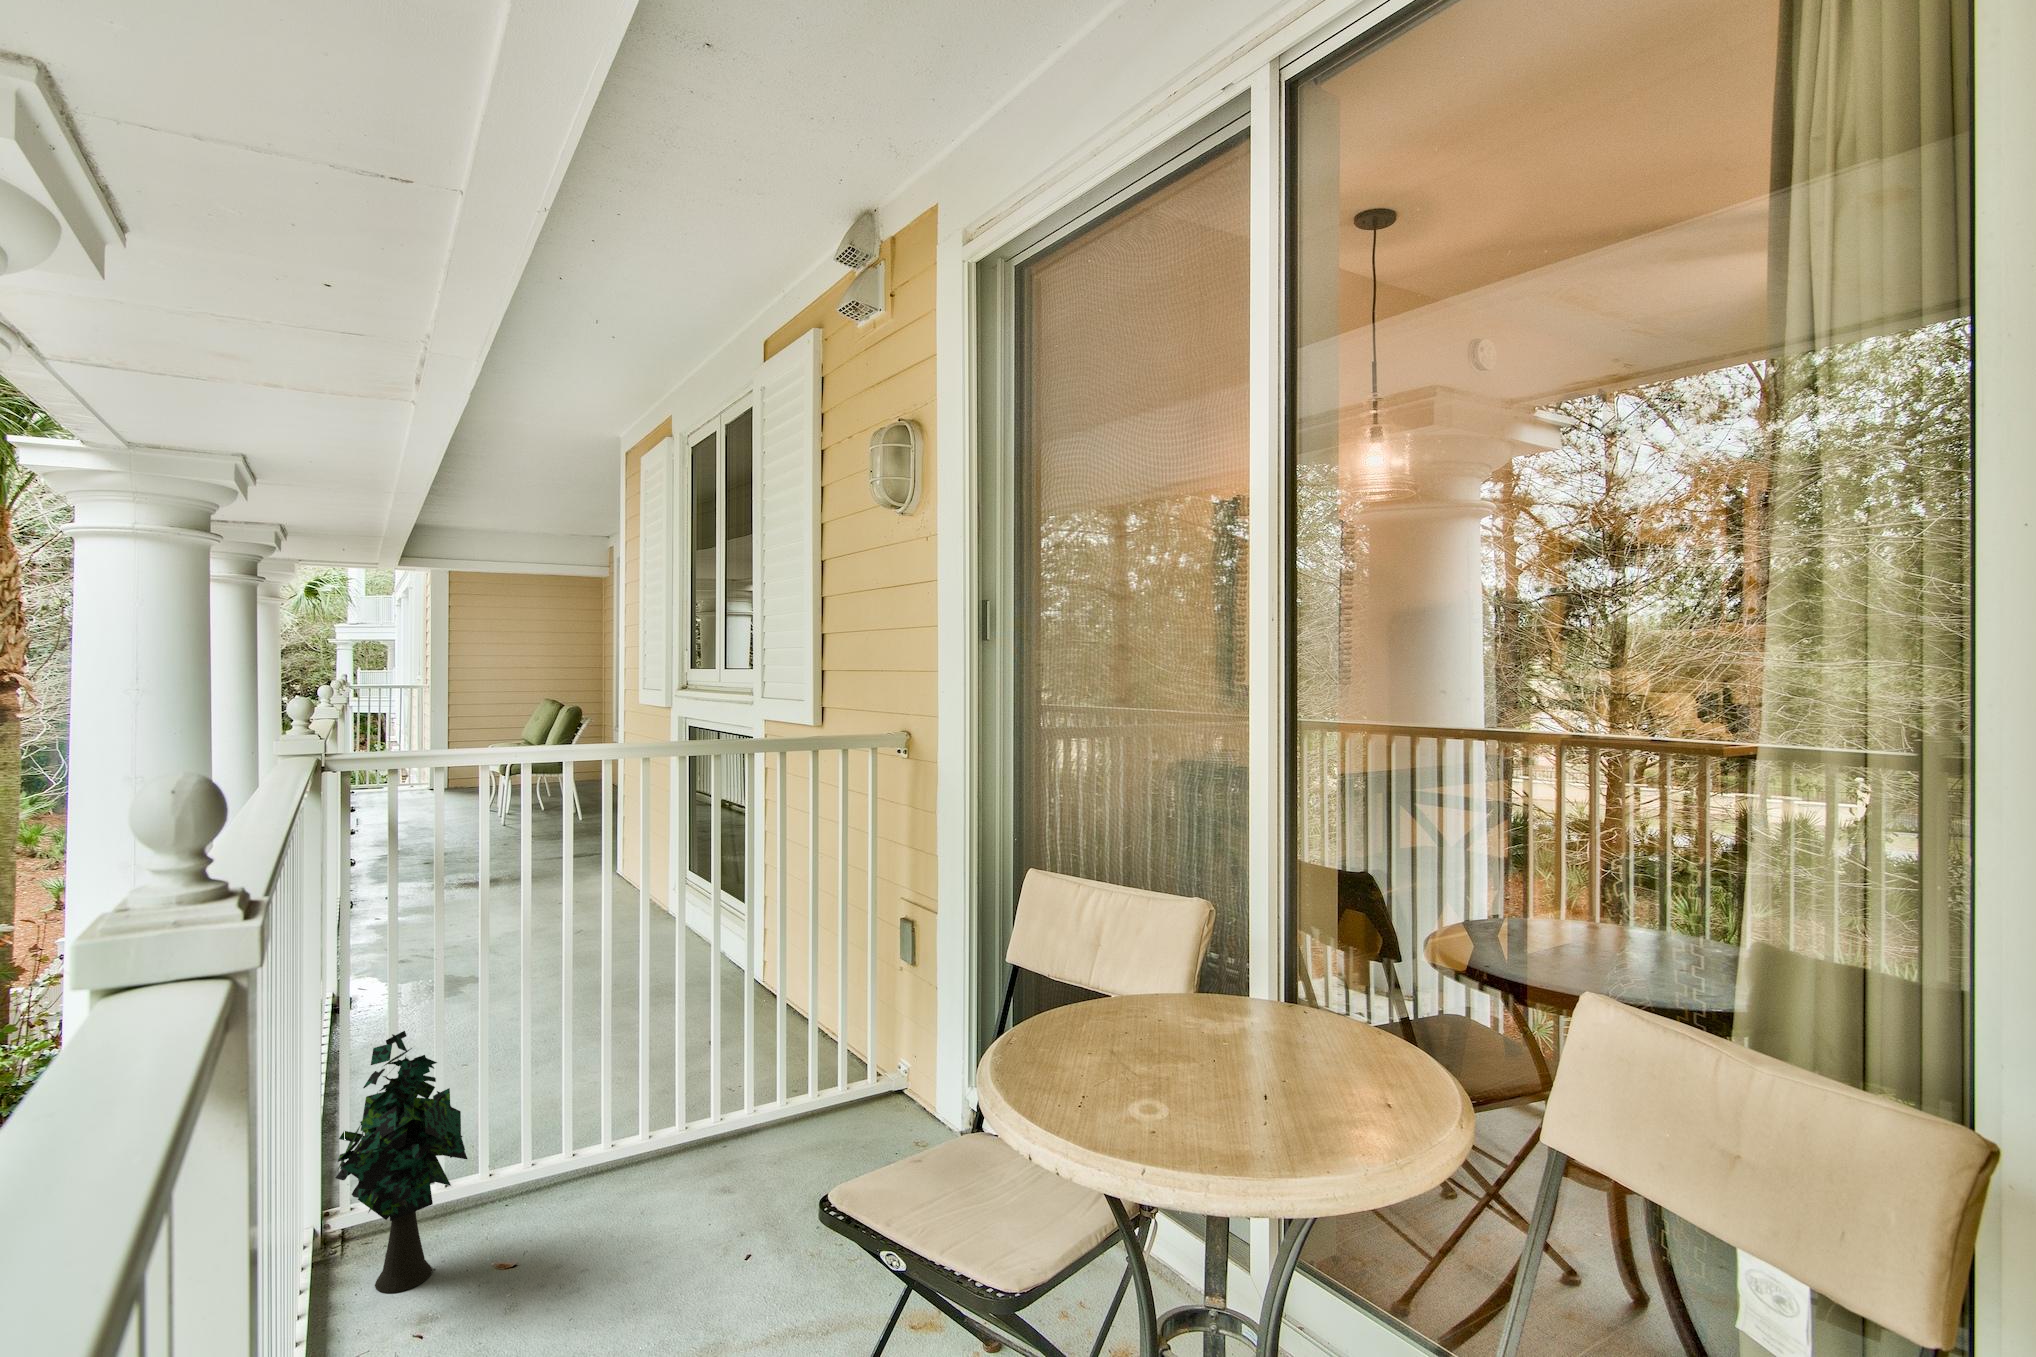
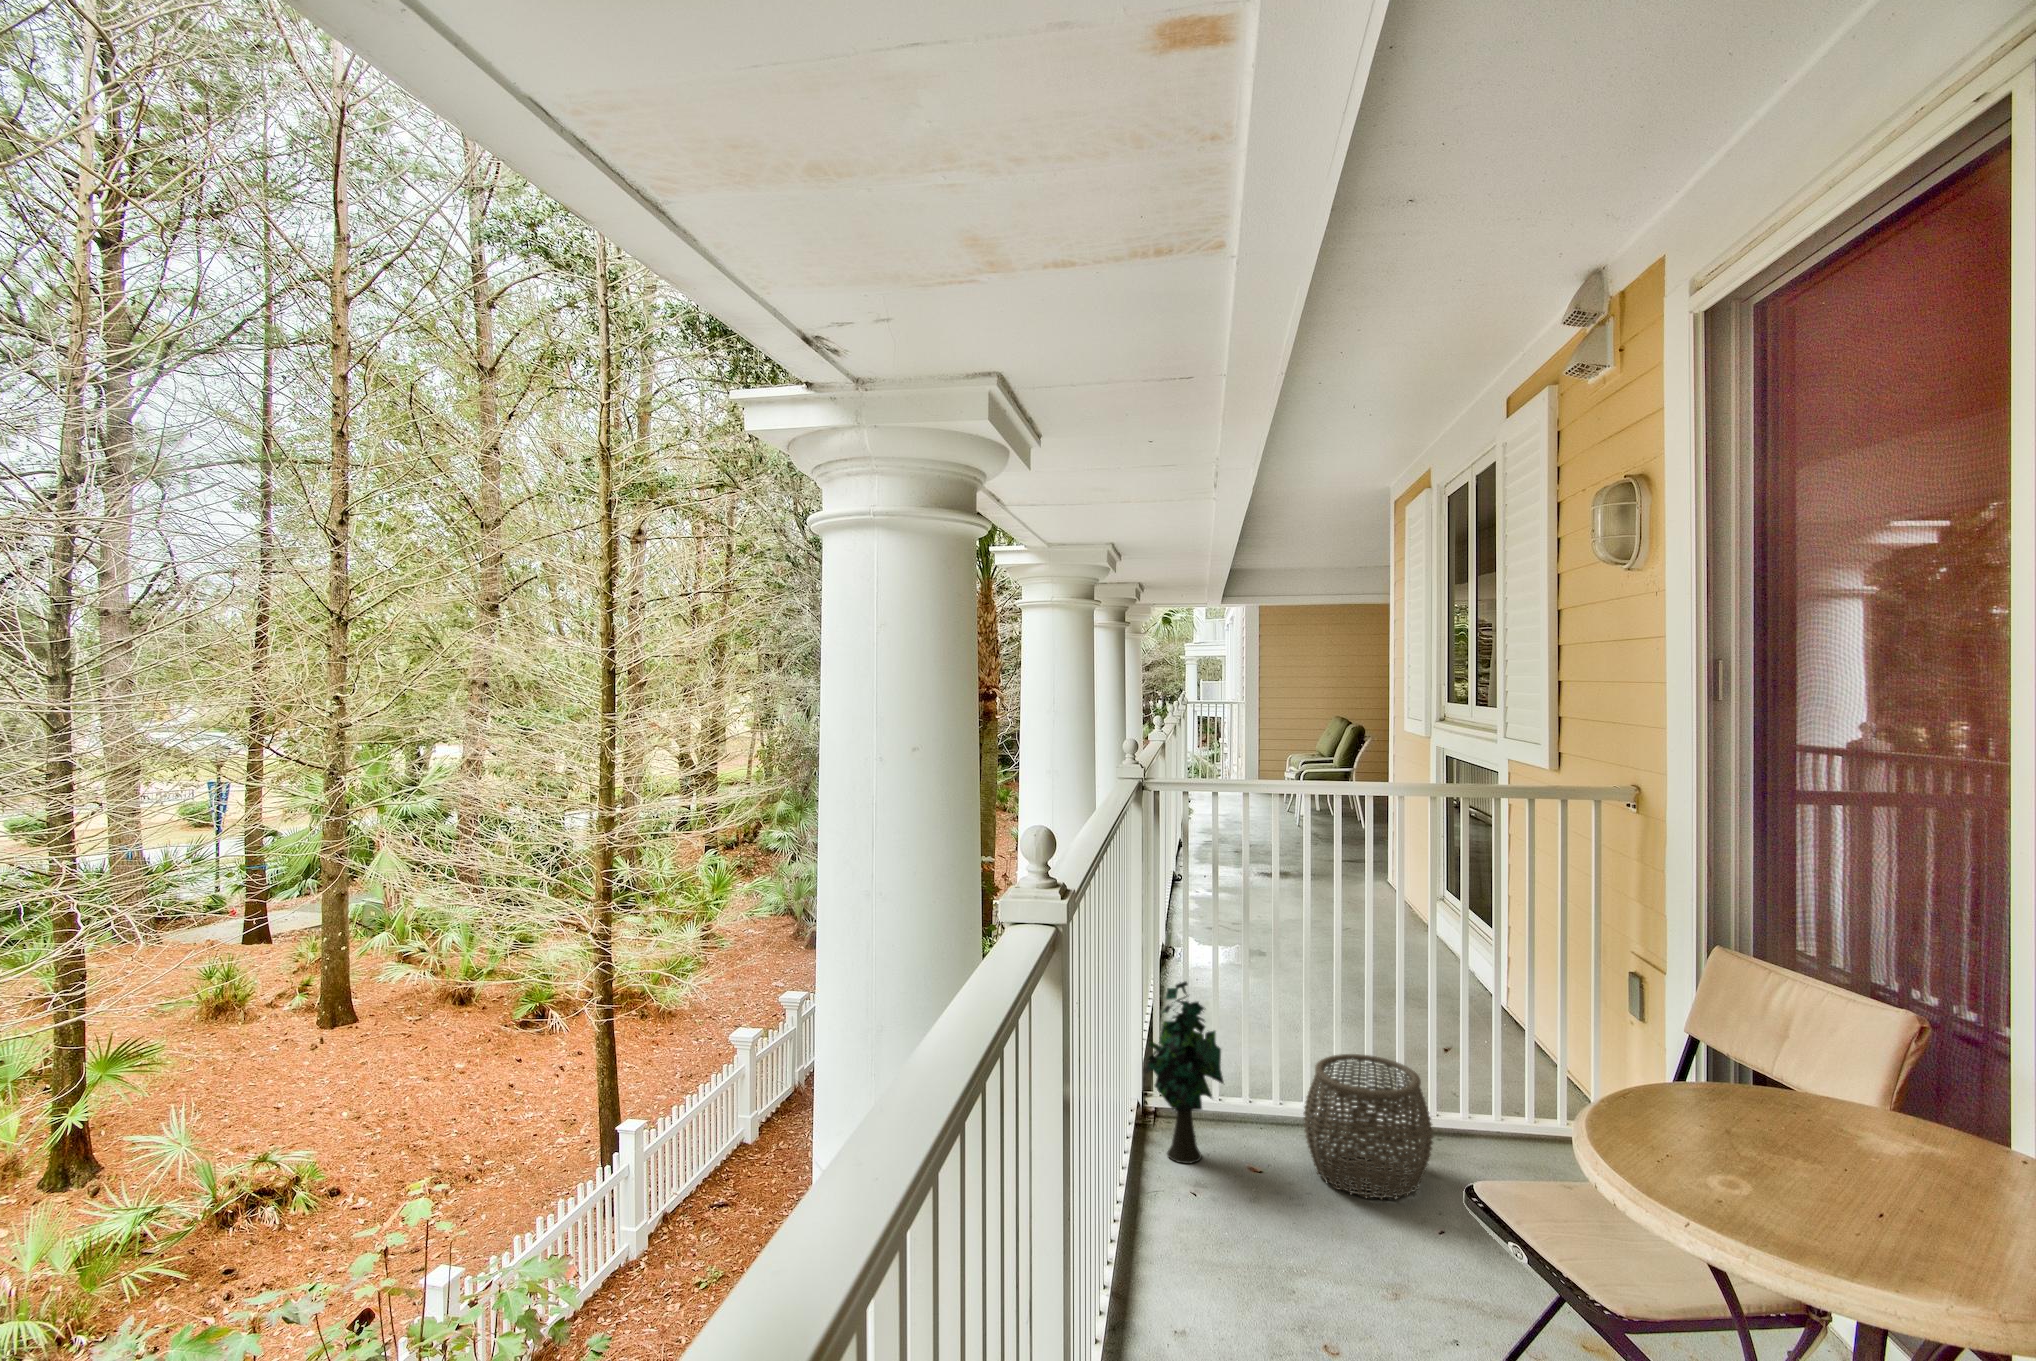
woven basket: none [578,1063,736,1243] -> present [1303,1054,1433,1200]

